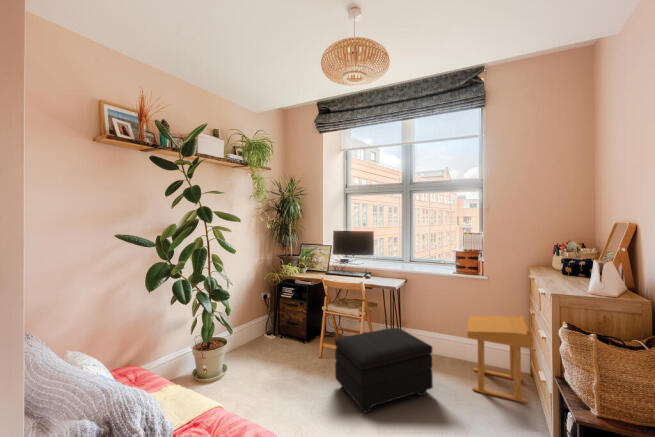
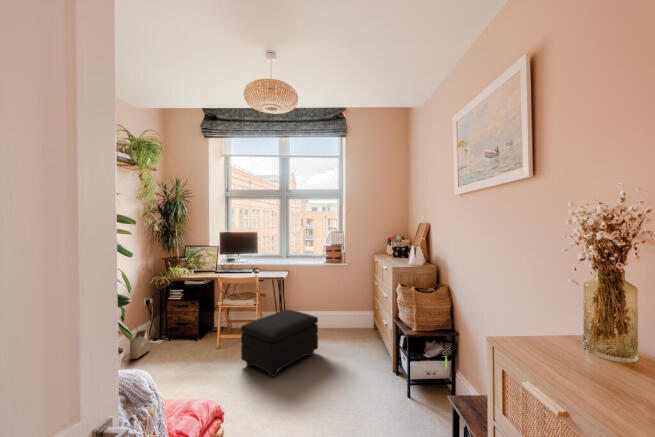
woven basket: none [244,314,263,350] -> present [130,324,150,359]
side table: present [467,315,533,403] -> none [338,287,379,344]

